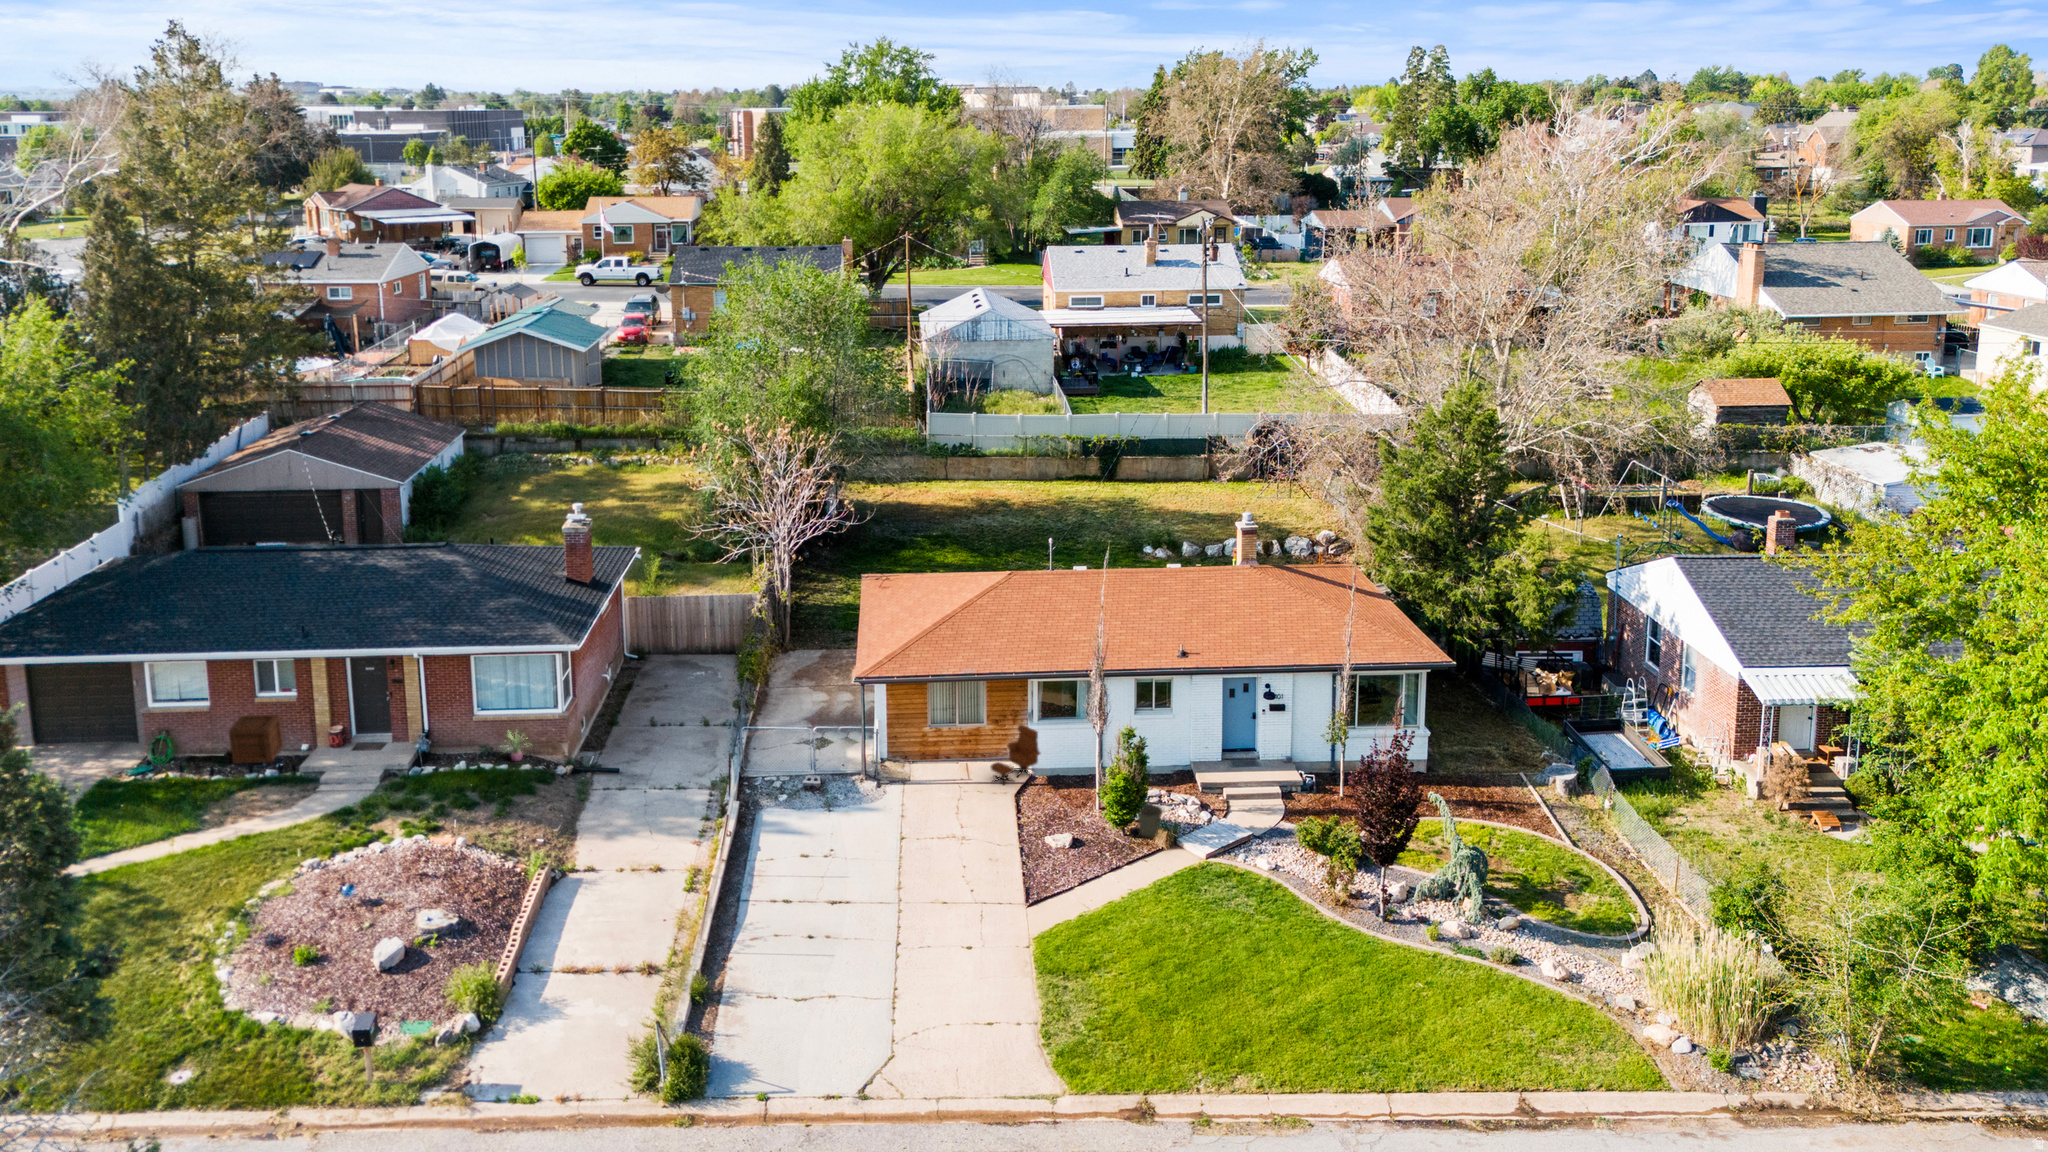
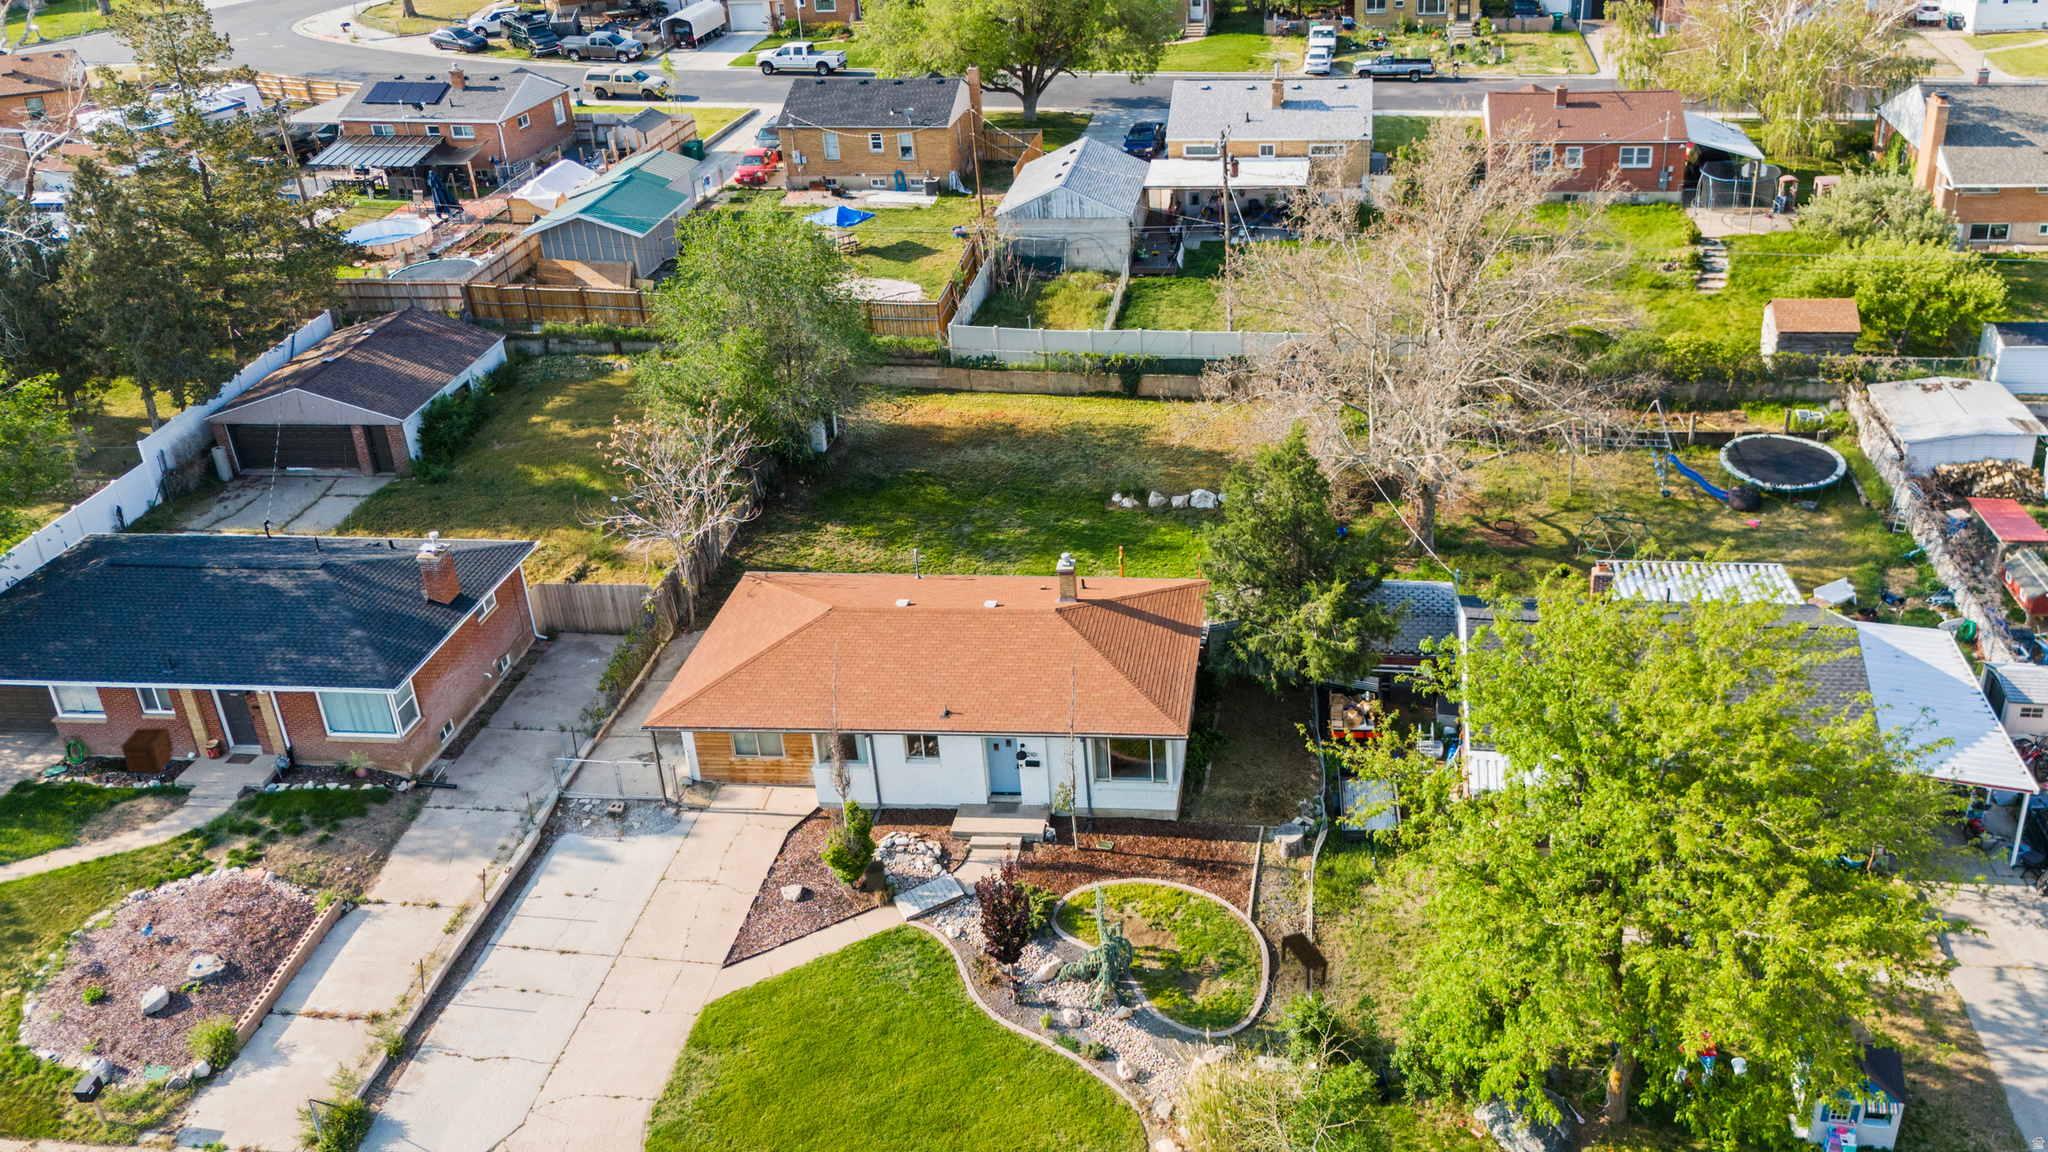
lounge chair: present [991,725,1040,781] -> none [763,763,811,822]
bench: none [1601,844,1667,899] -> present [1281,932,1329,991]

